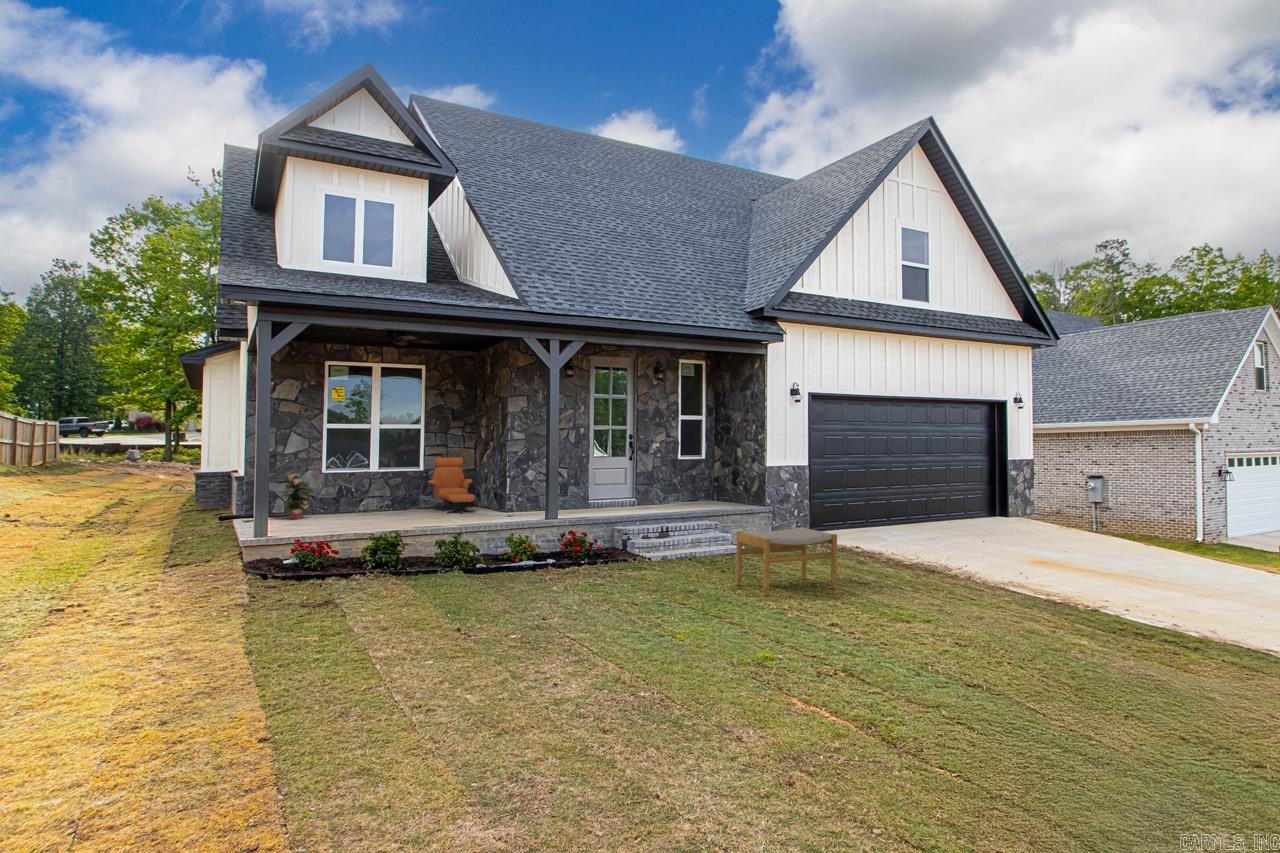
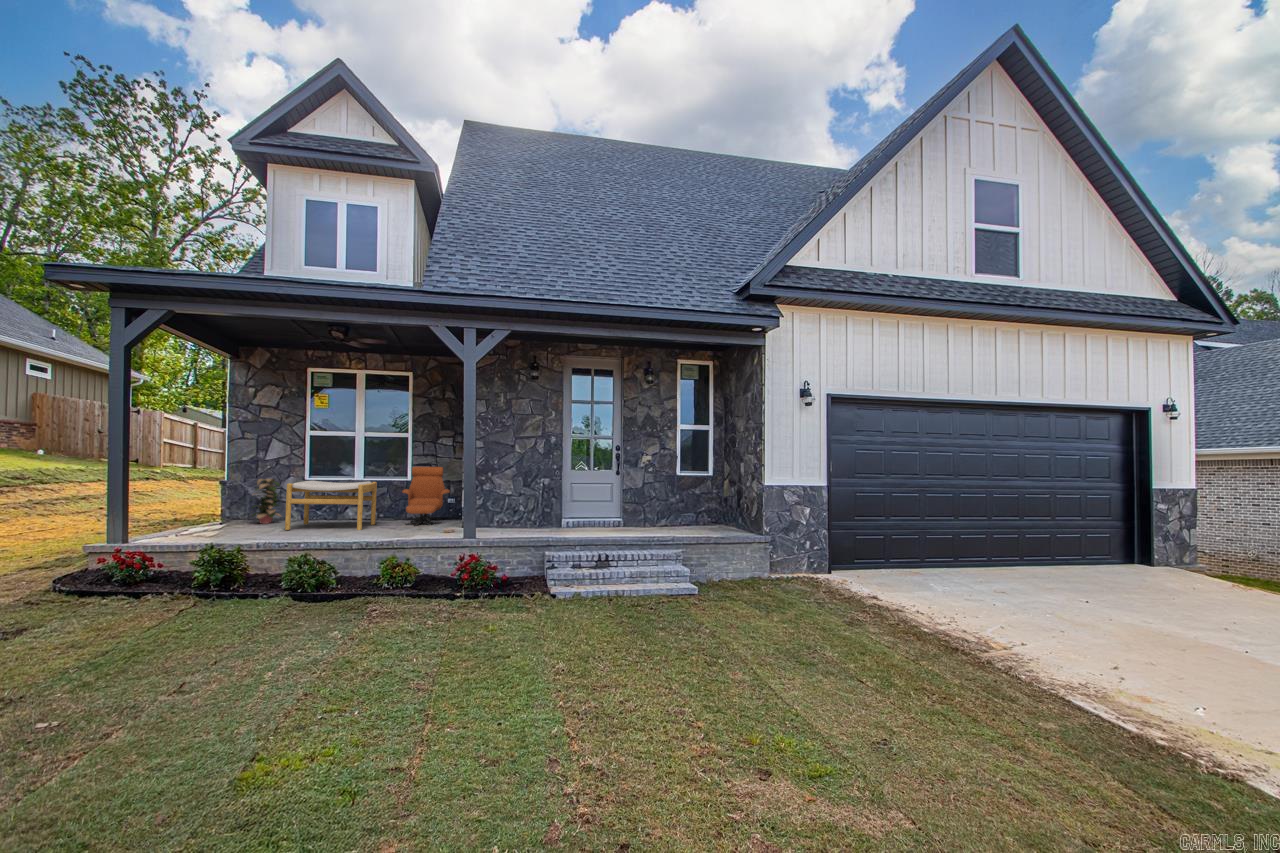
footstool: present [736,527,837,596] -> present [285,481,377,530]

